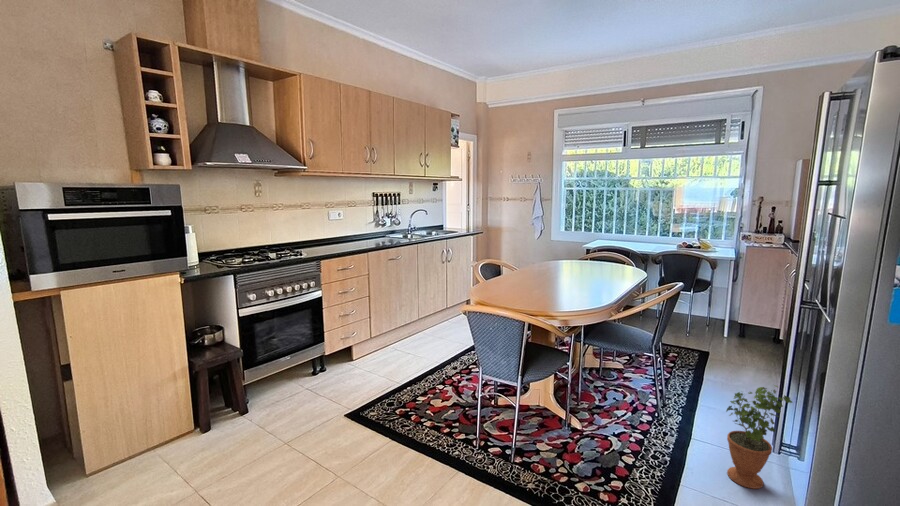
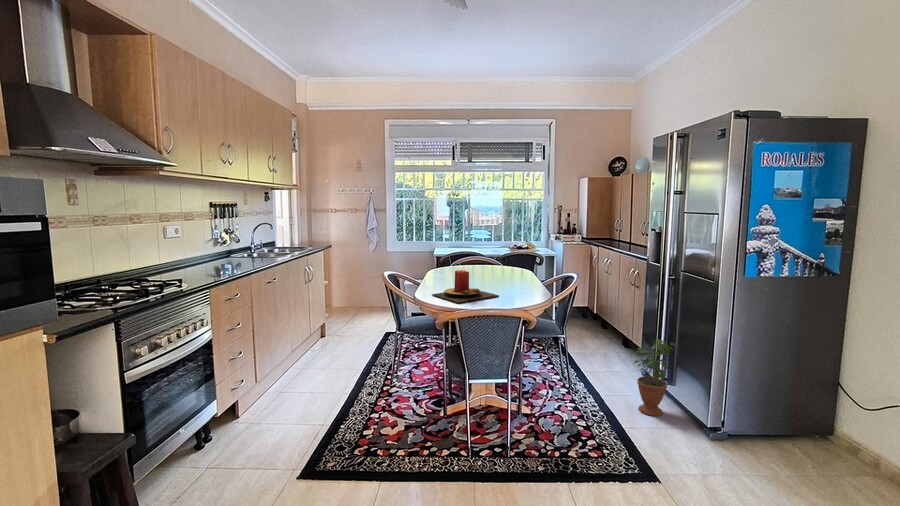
candle: none [491,265,551,299] -> present [432,270,499,303]

